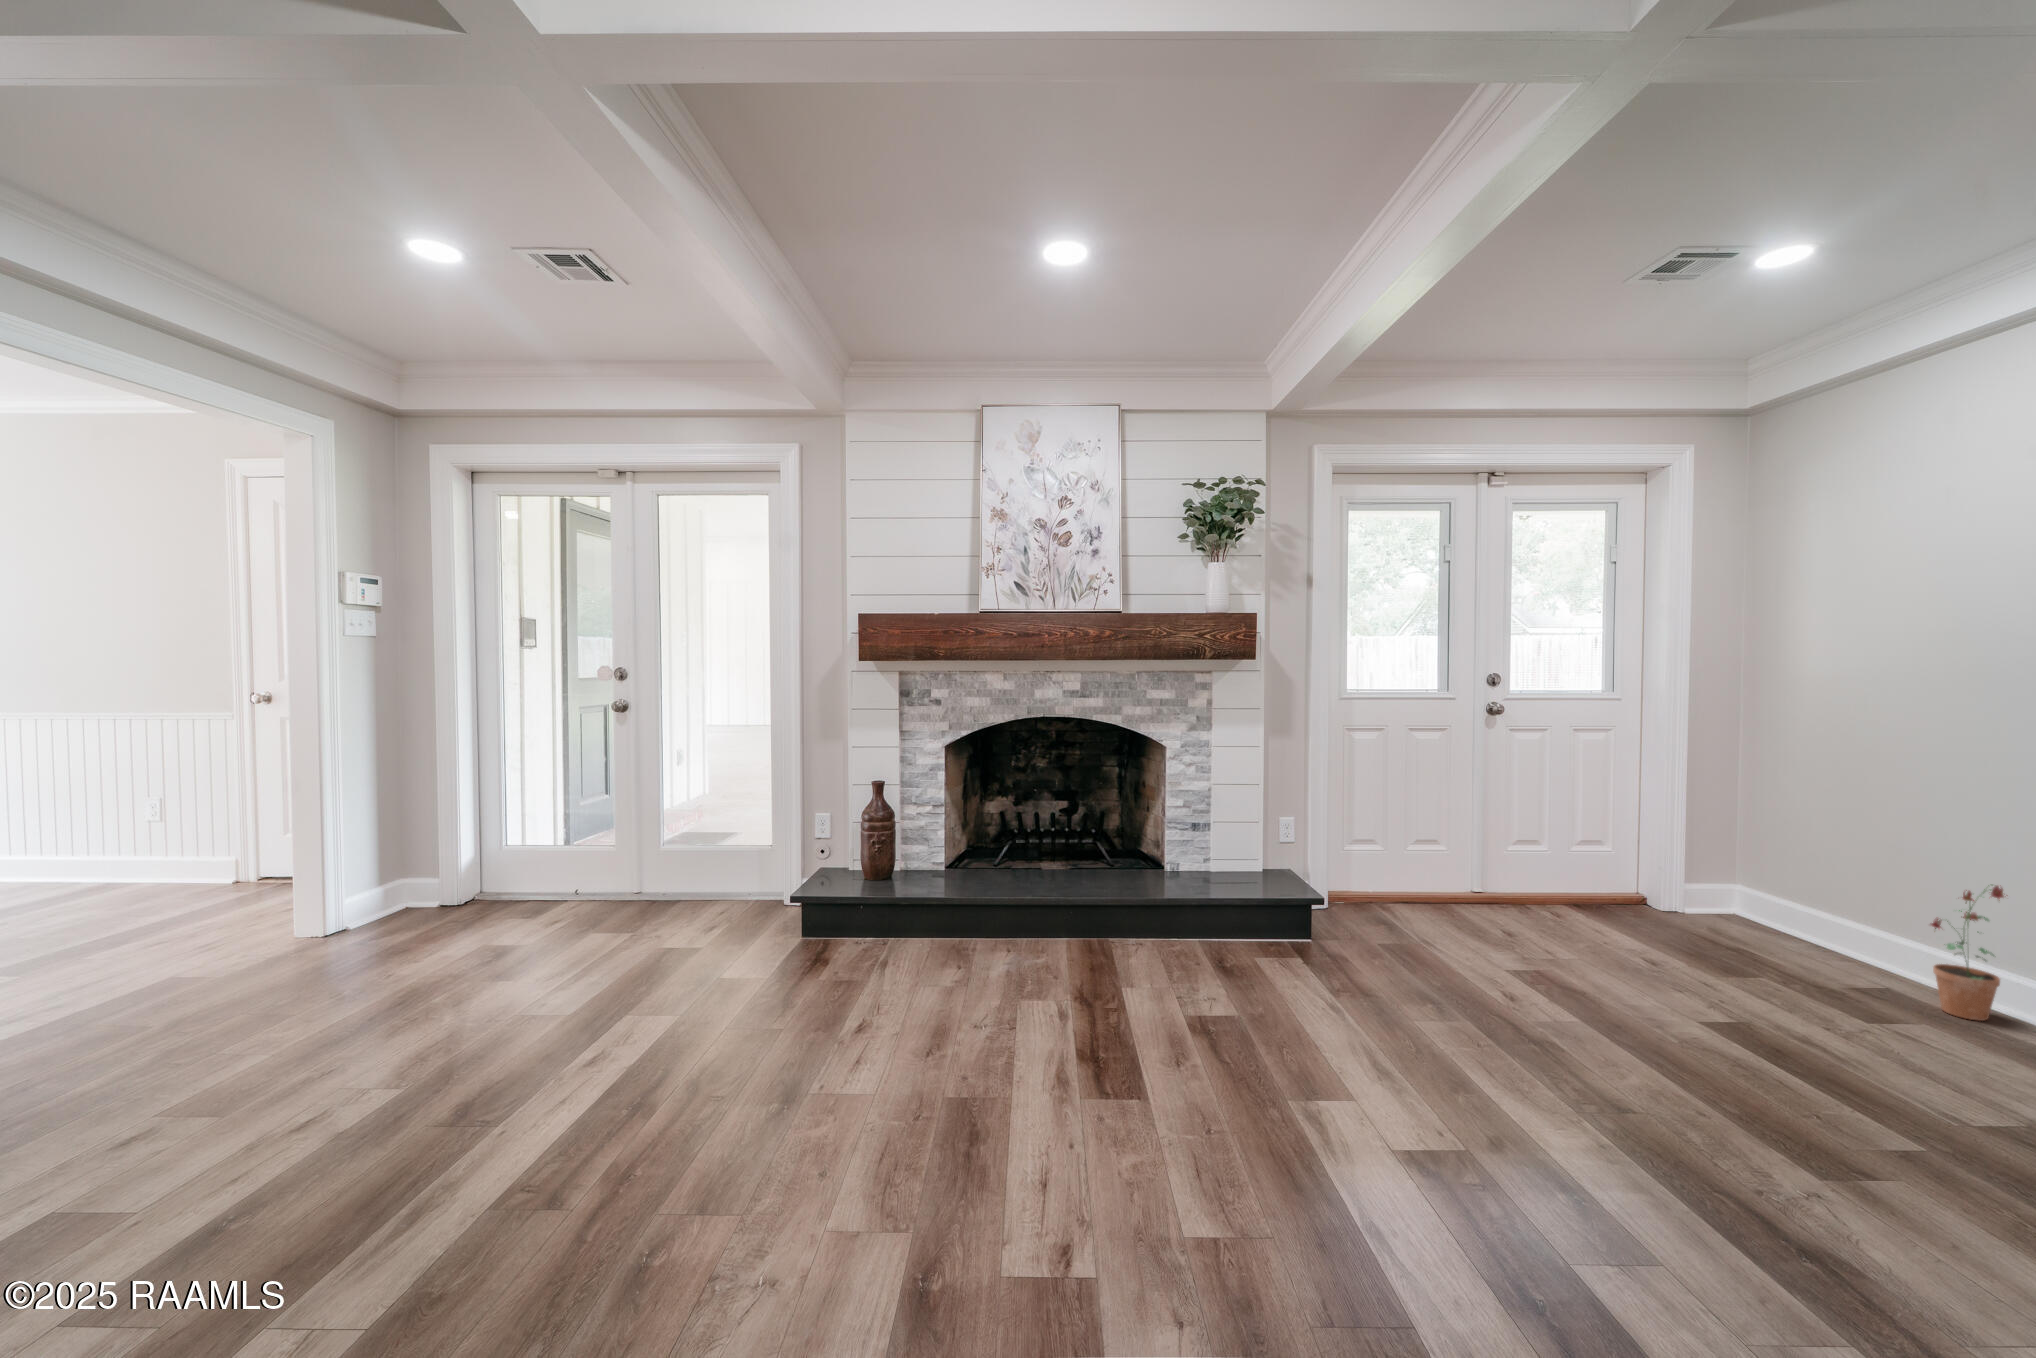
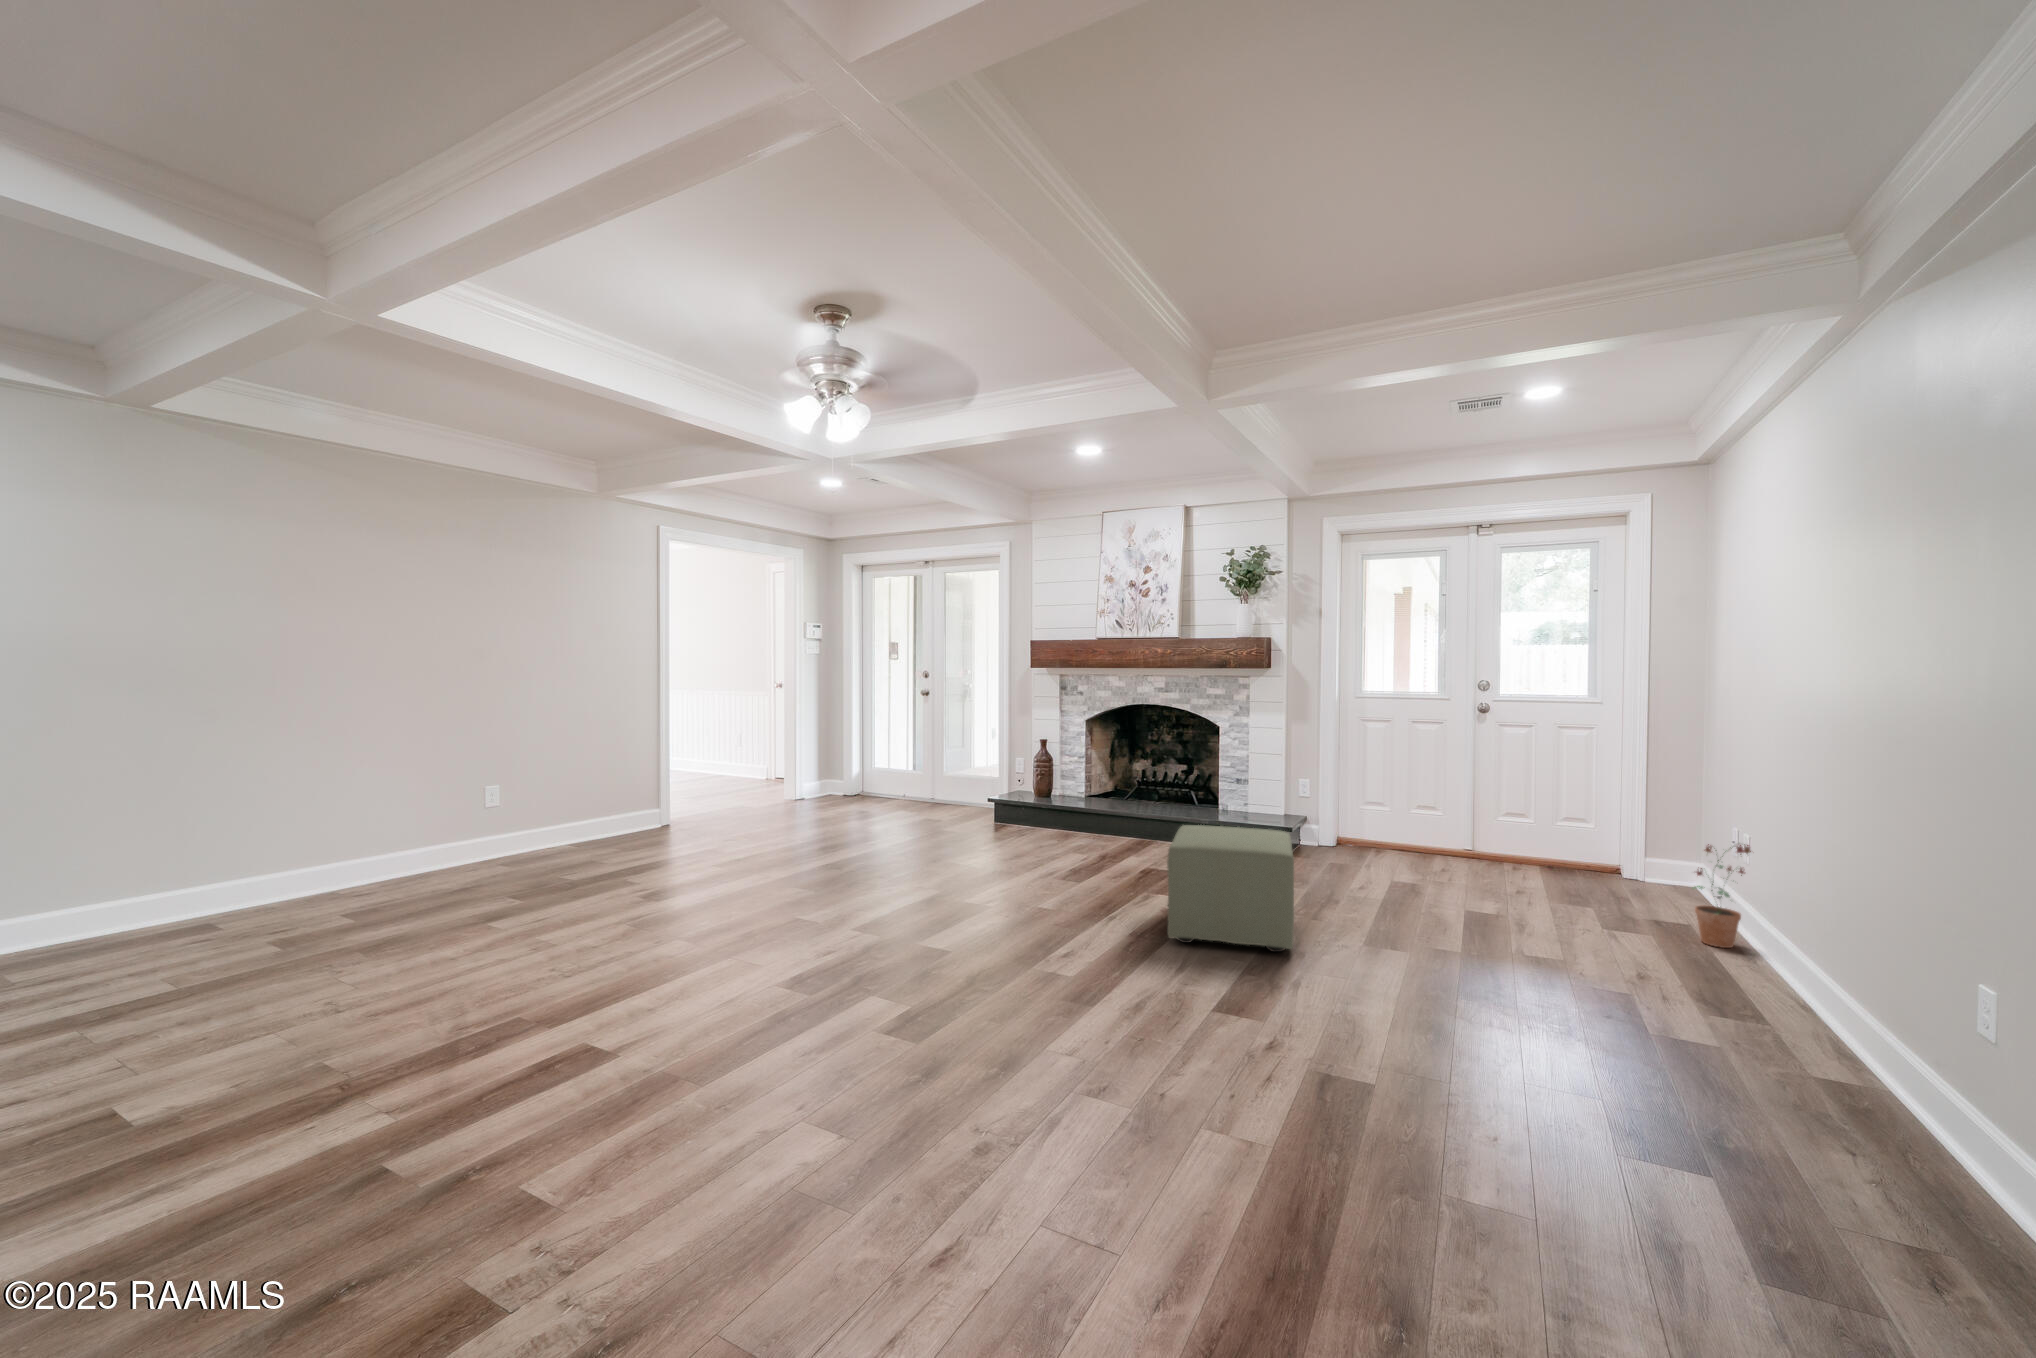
ottoman: none [1436,957,1812,1259] -> present [1167,825,1294,952]

